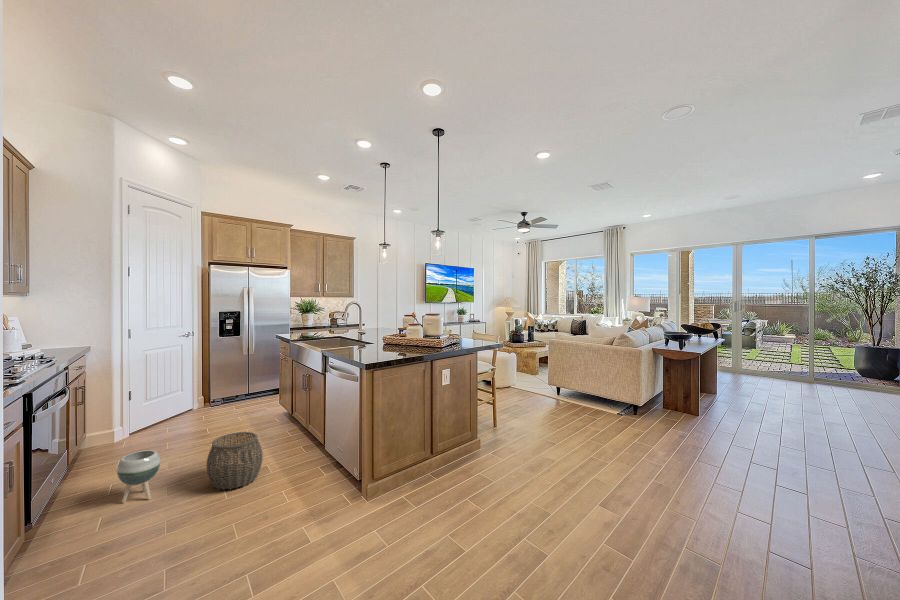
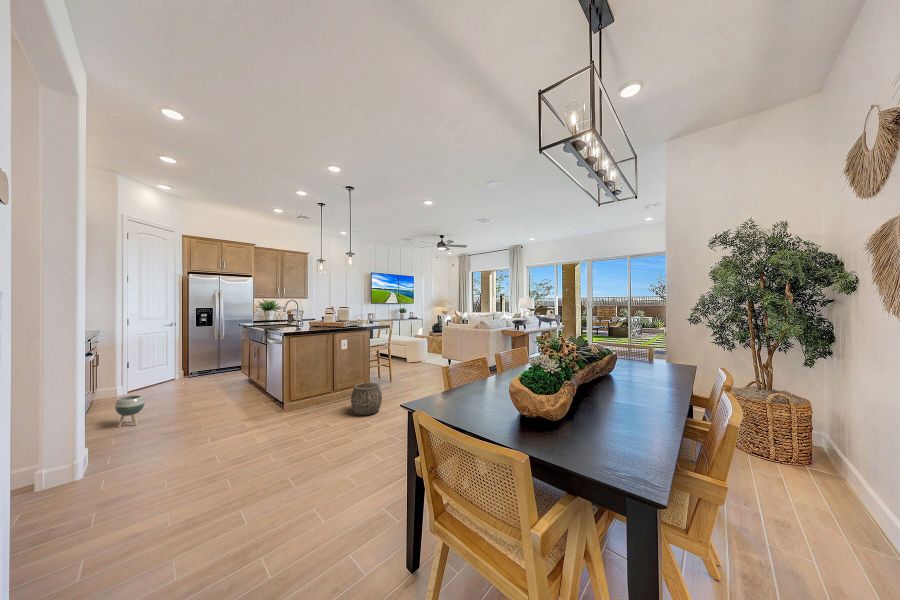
woven basket: present [206,432,263,489] -> present [351,383,382,415]

